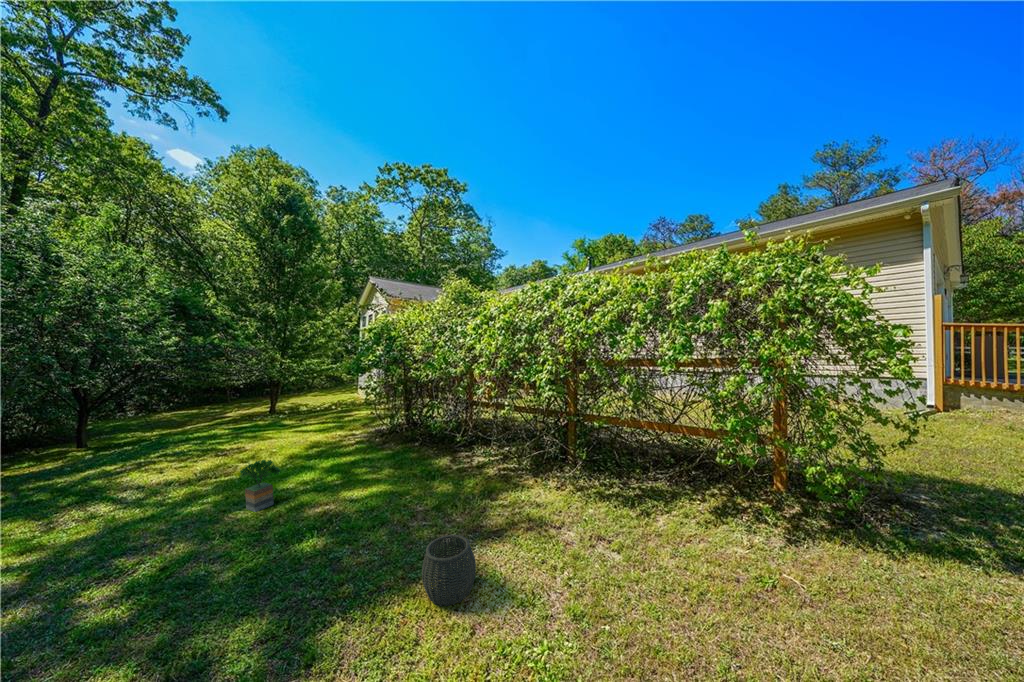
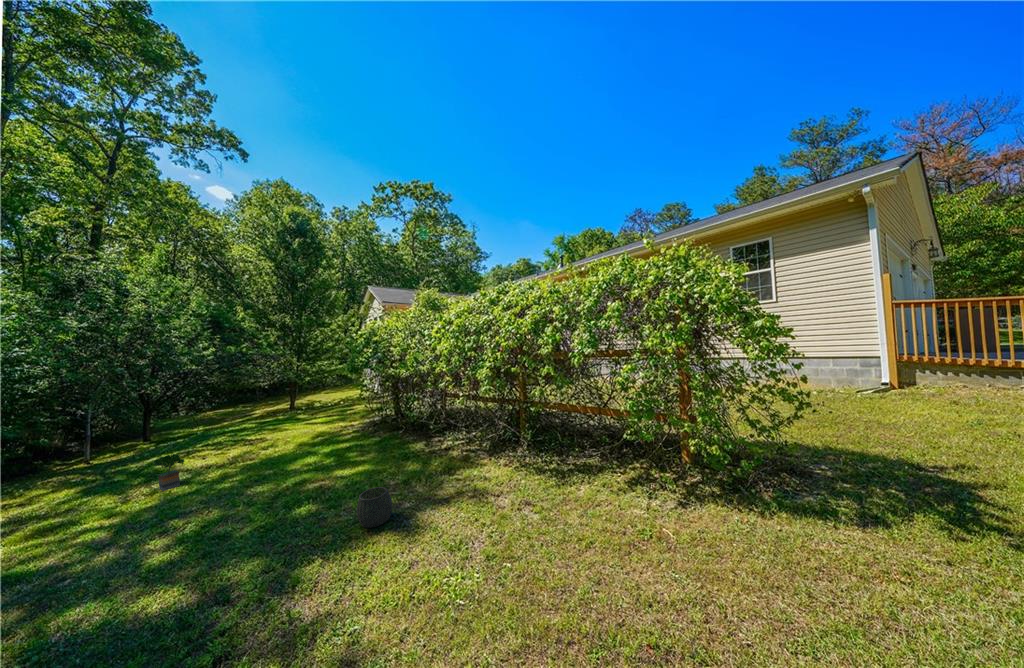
potted tree: present [240,460,280,512] -> present [153,454,184,491]

